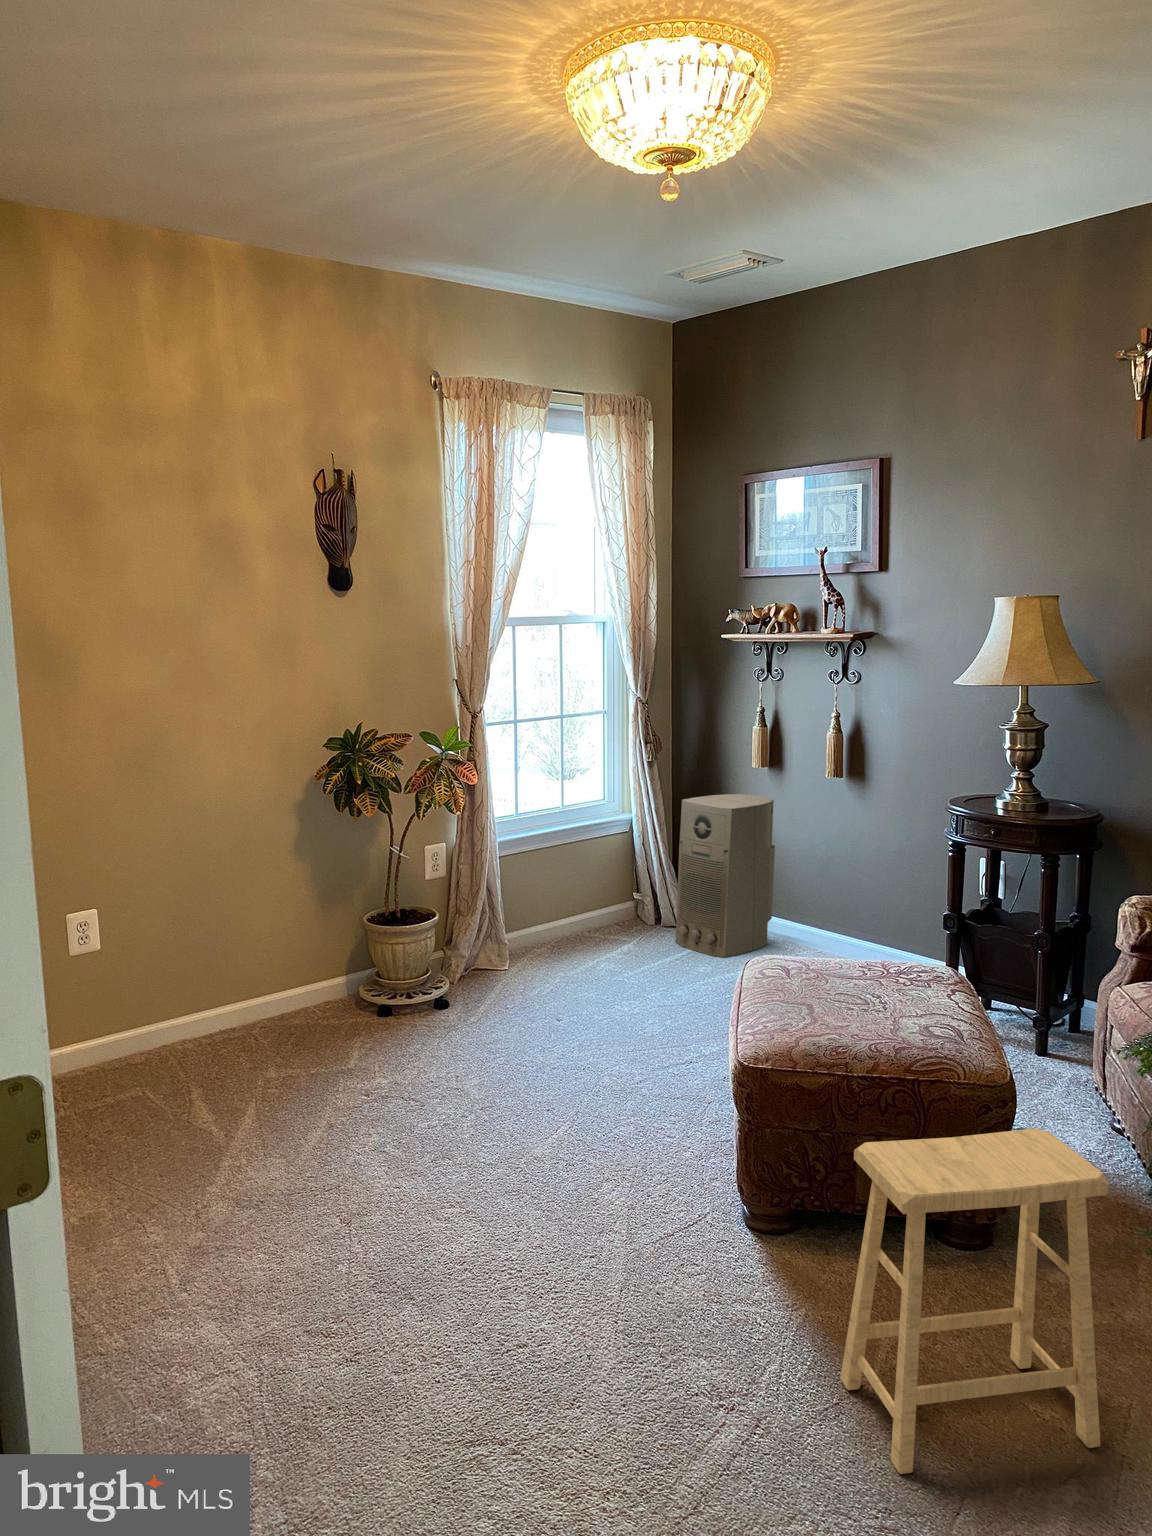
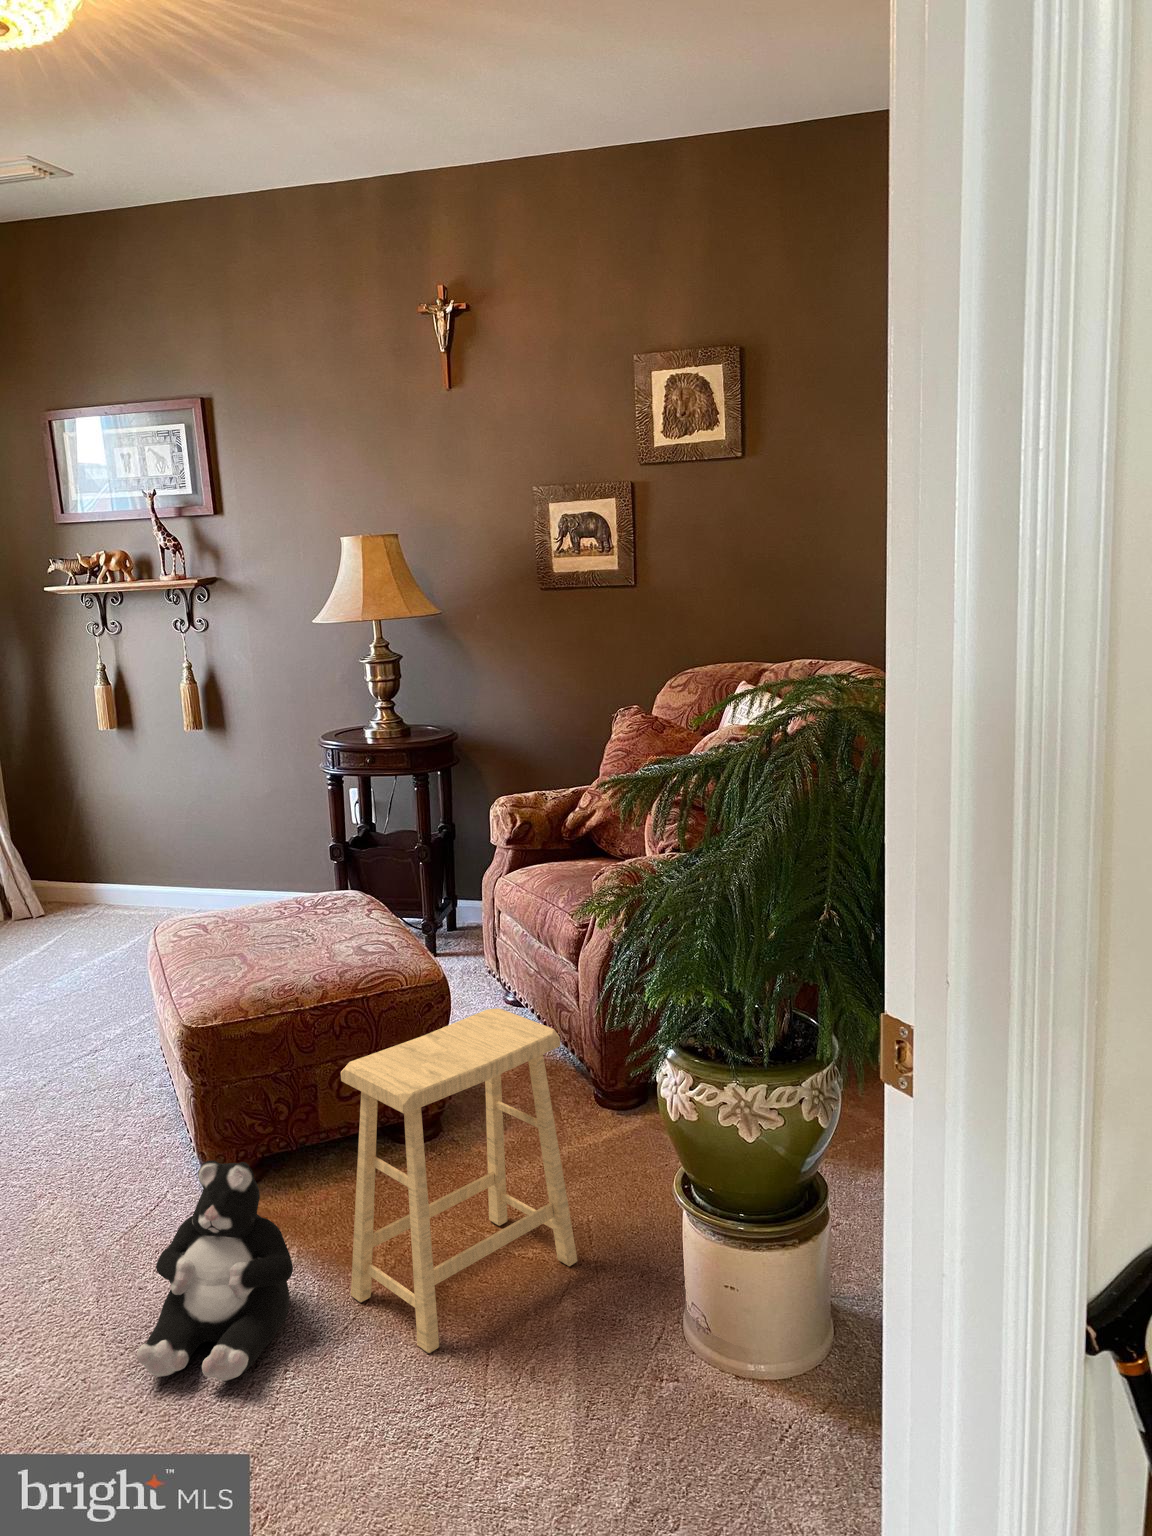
air purifier: present [675,794,775,958] -> none [22,760,143,939]
plush toy: none [630,1196,783,1413] -> present [137,1161,293,1381]

